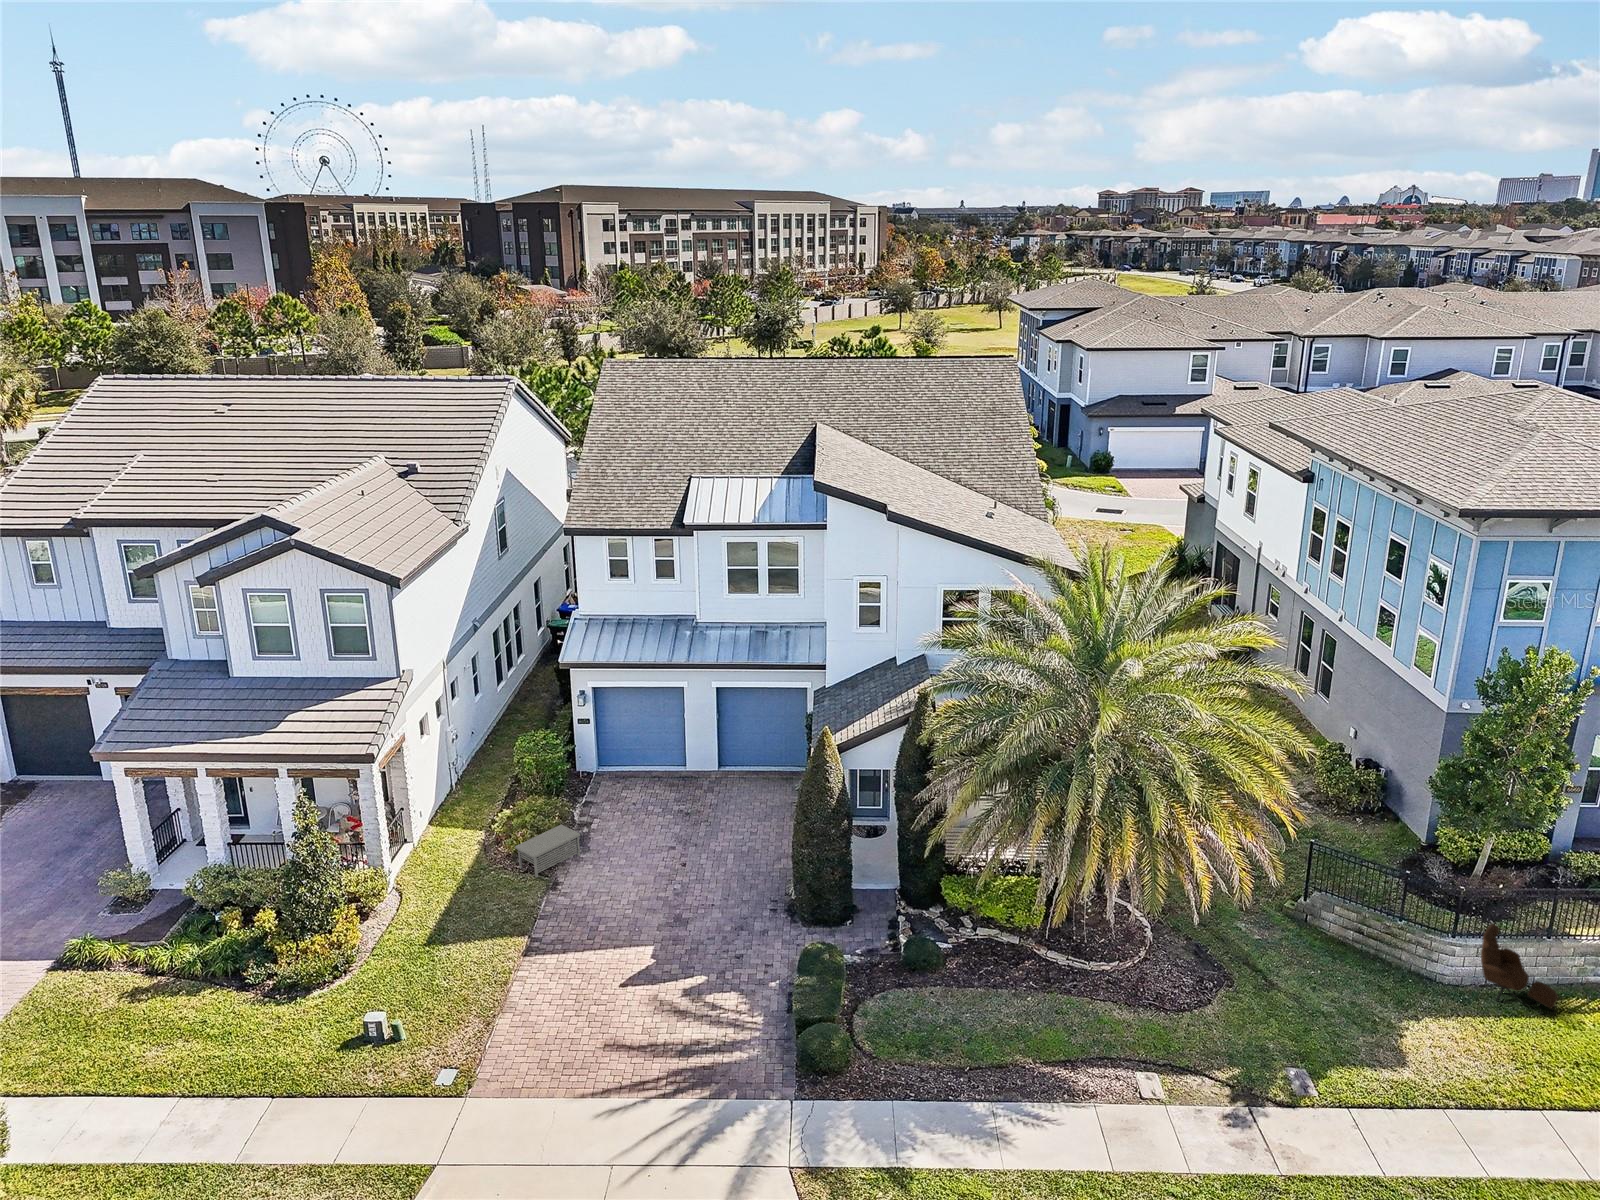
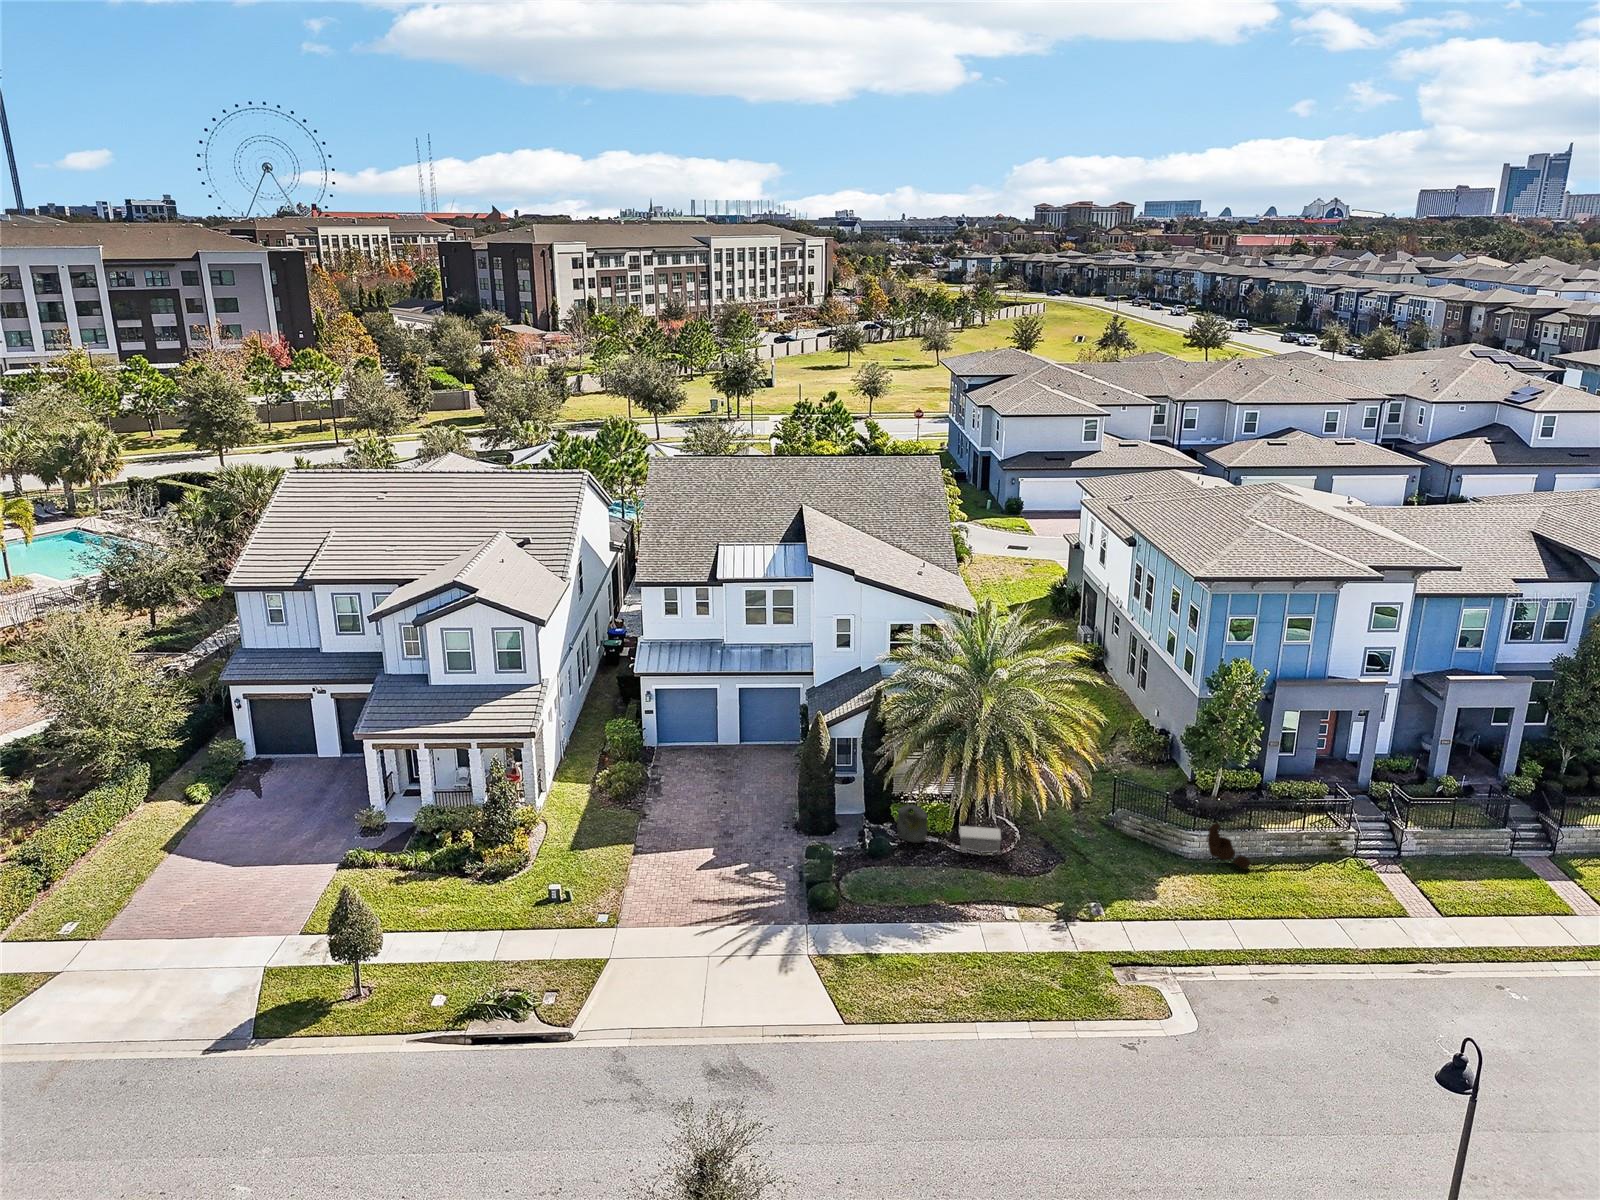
storage bench: present [515,825,580,878] -> present [960,826,1001,853]
trash can: none [950,880,1001,943] -> present [897,805,928,843]

